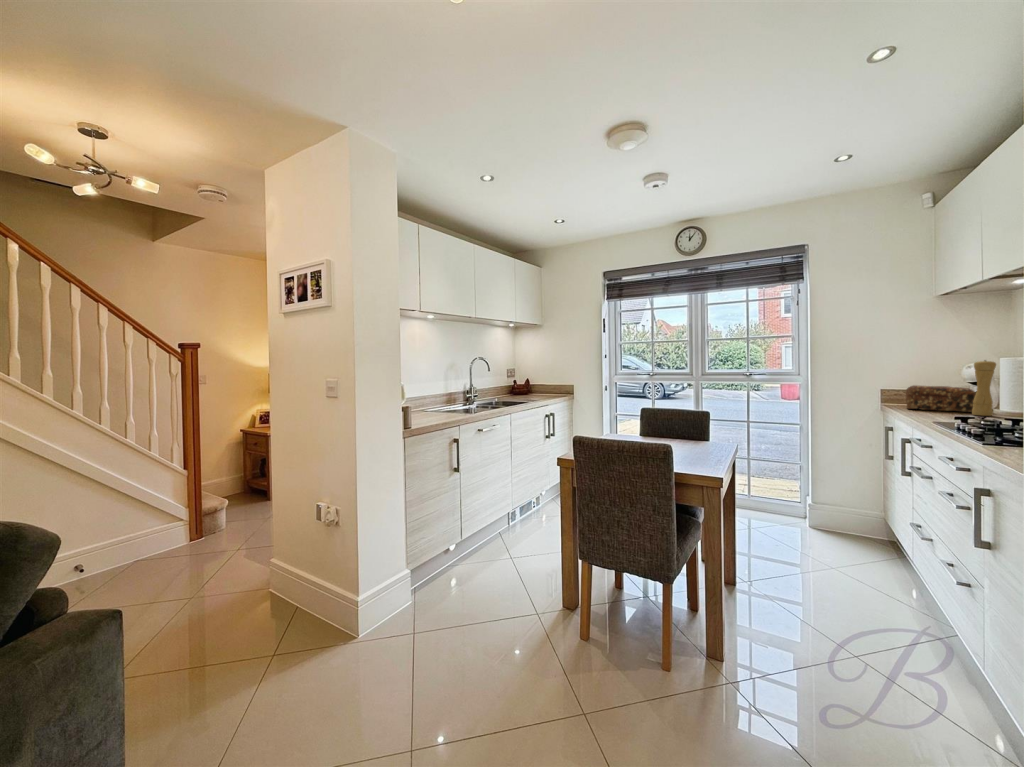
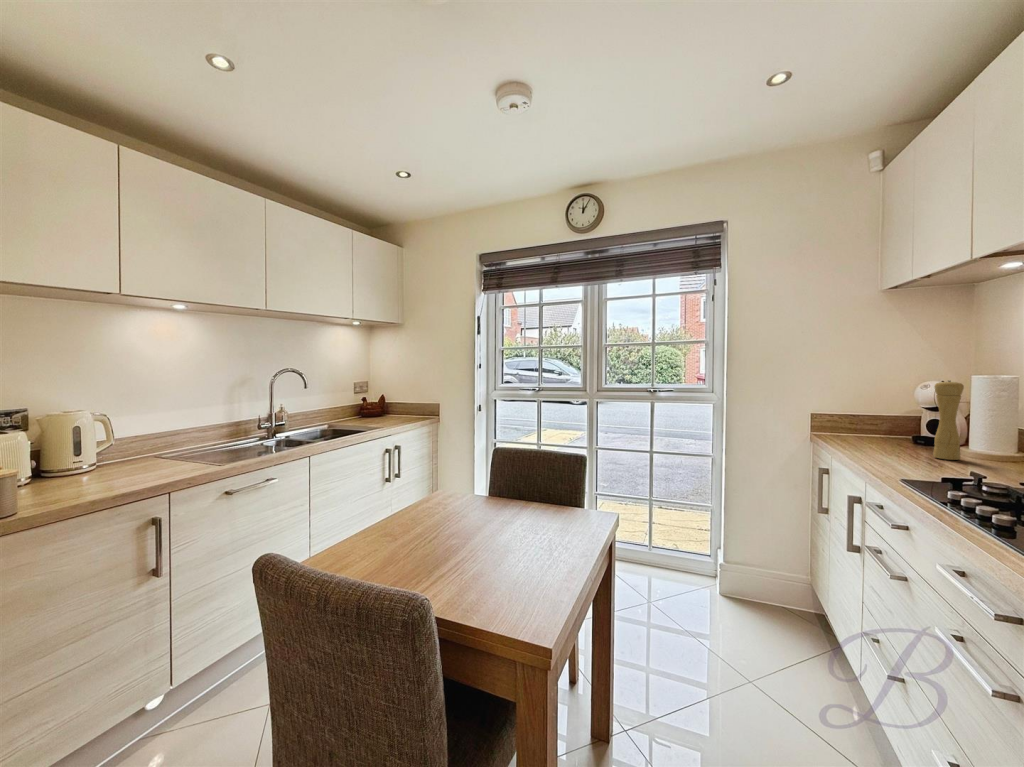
bread loaf: present [906,385,976,412] -> none [846,412,934,451]

